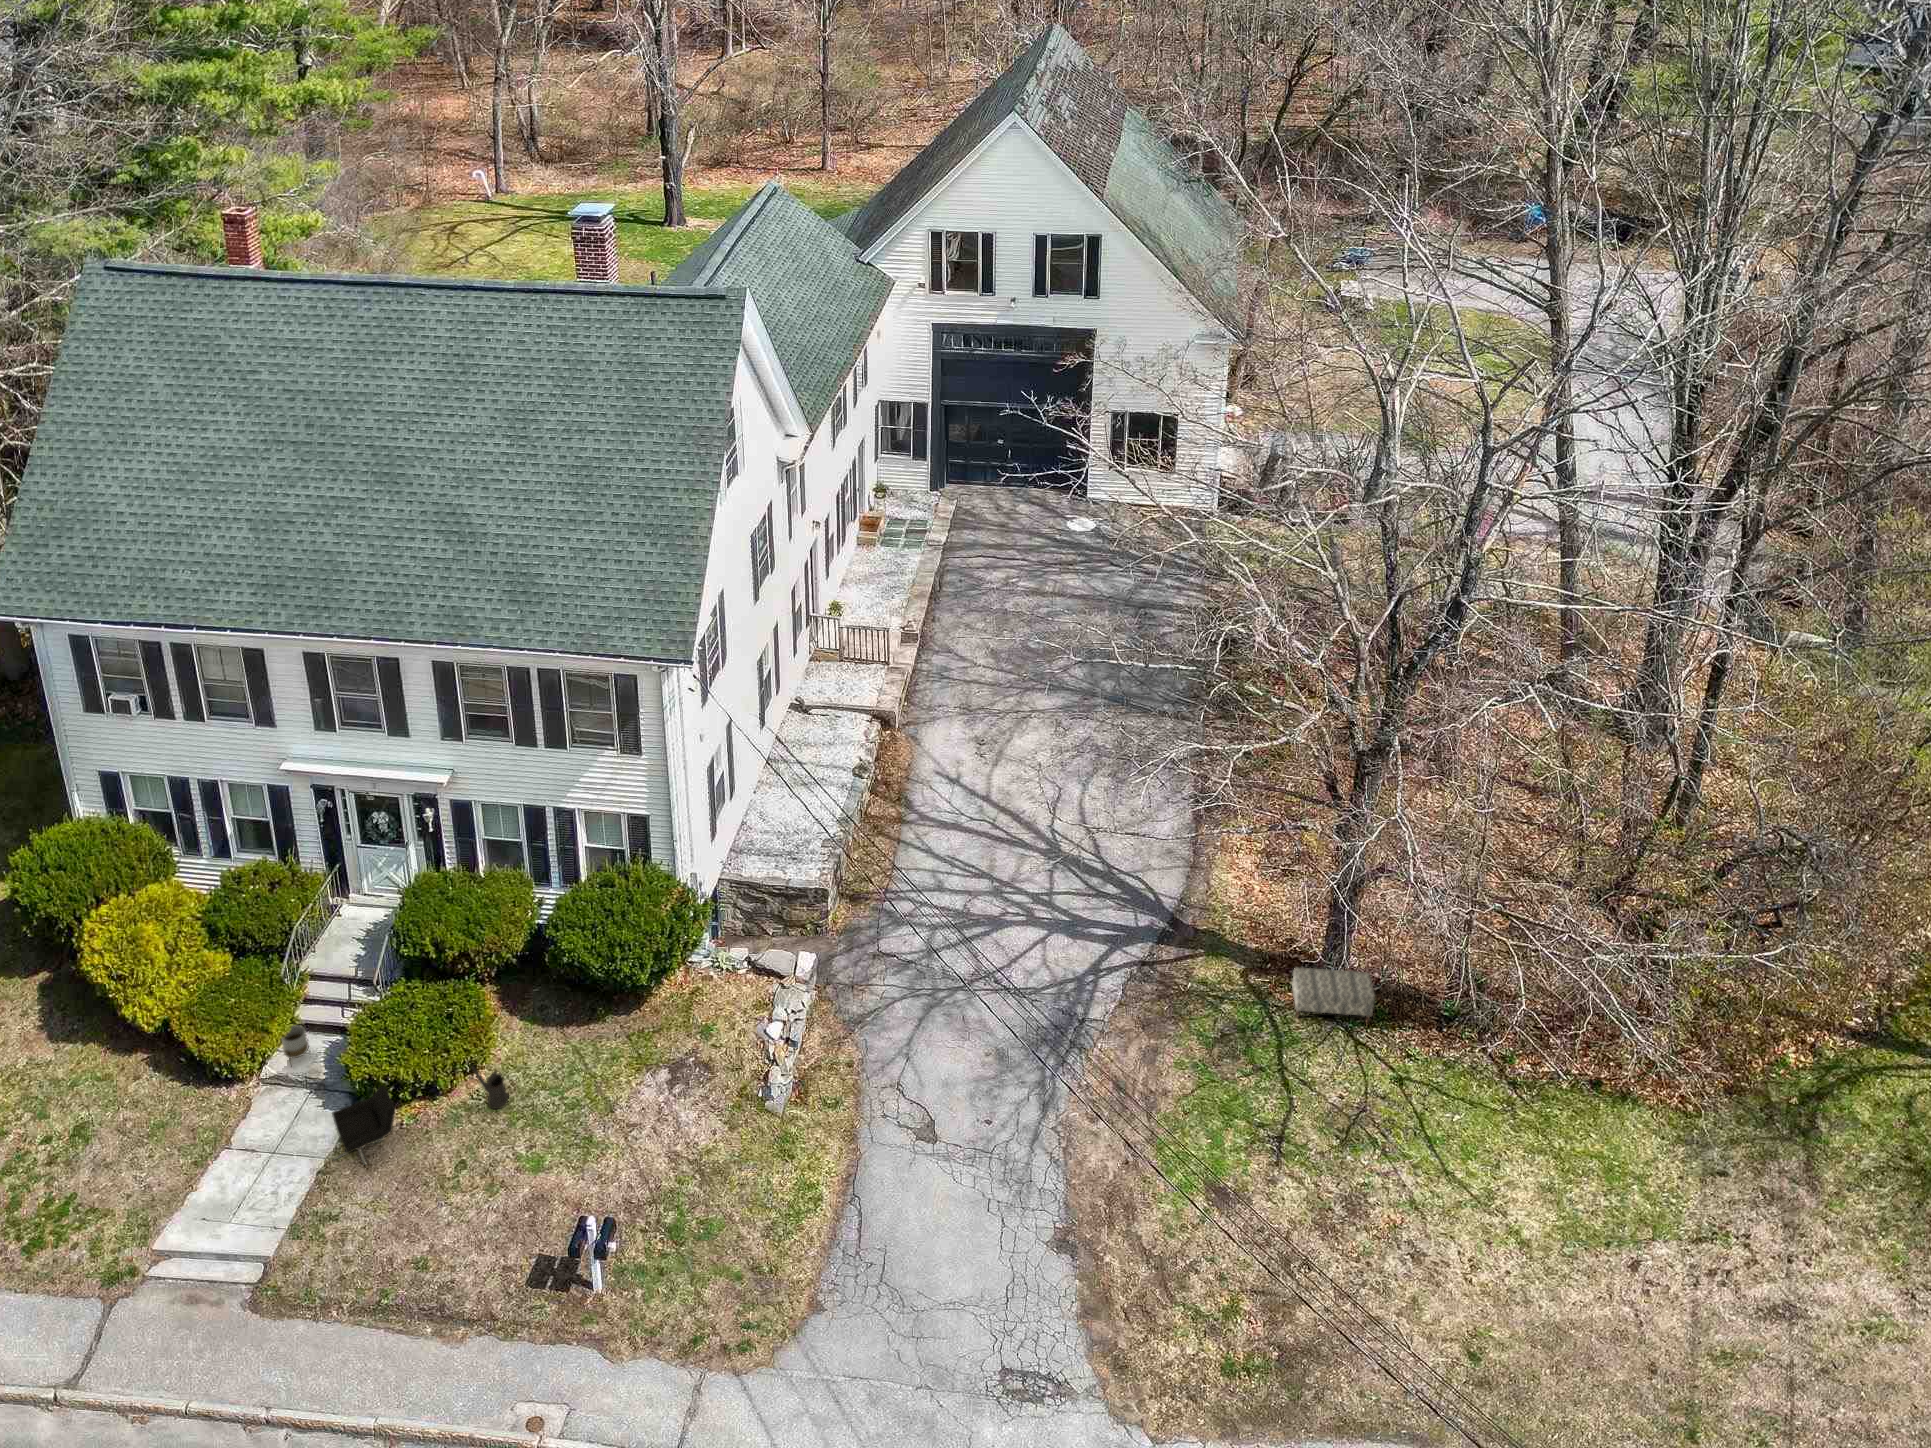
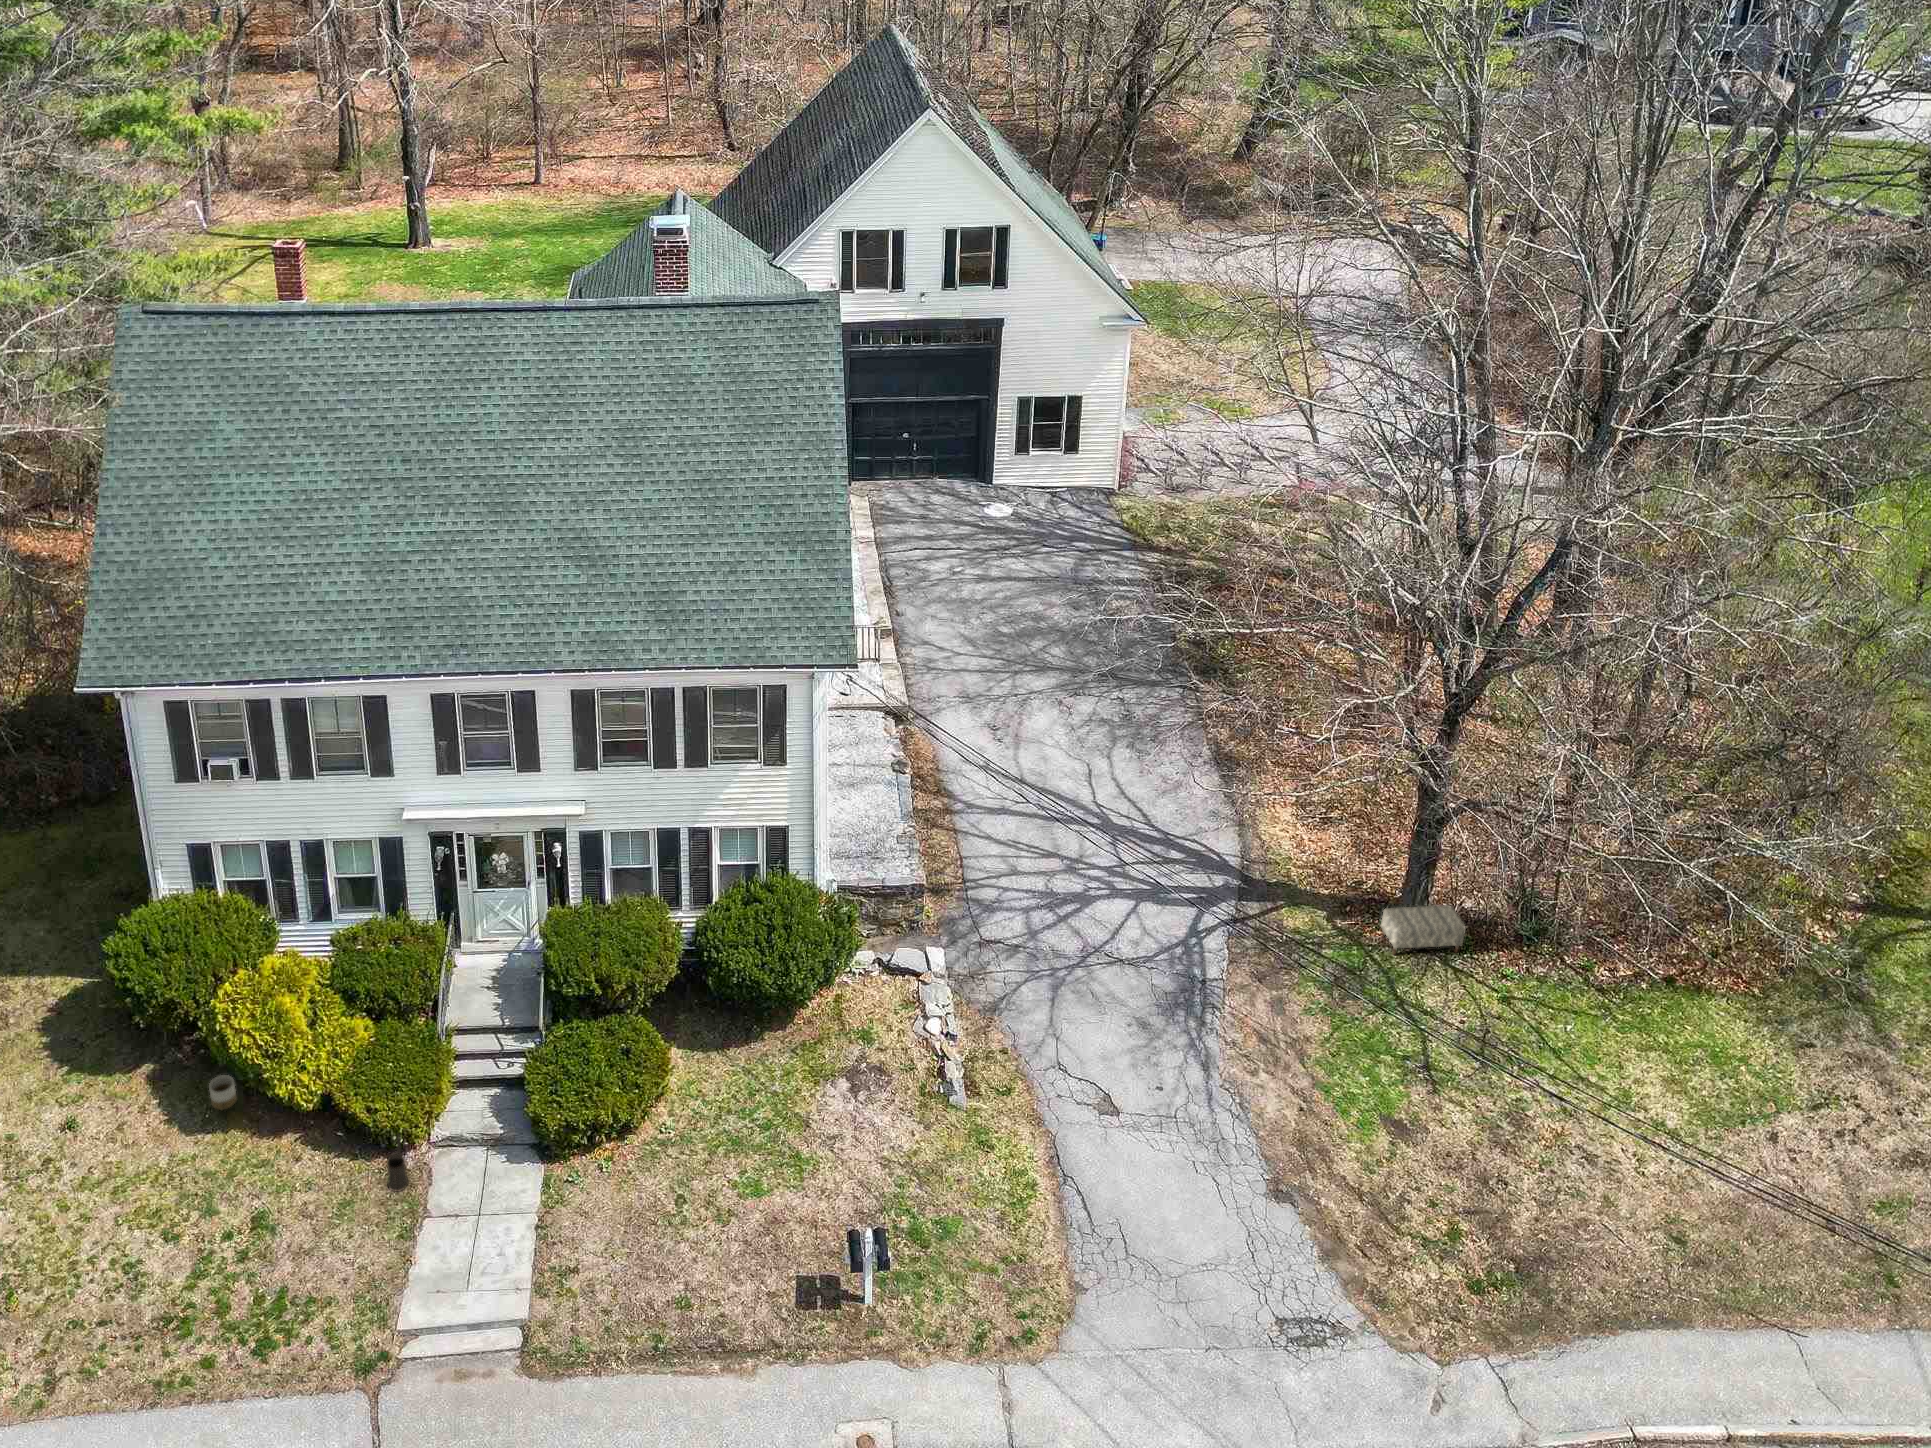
planter: present [282,1025,309,1059] -> present [209,1075,237,1115]
watering can: present [472,1067,509,1109] -> present [387,1135,409,1191]
lounge chair: present [332,1086,395,1164] -> none [535,1130,606,1214]

